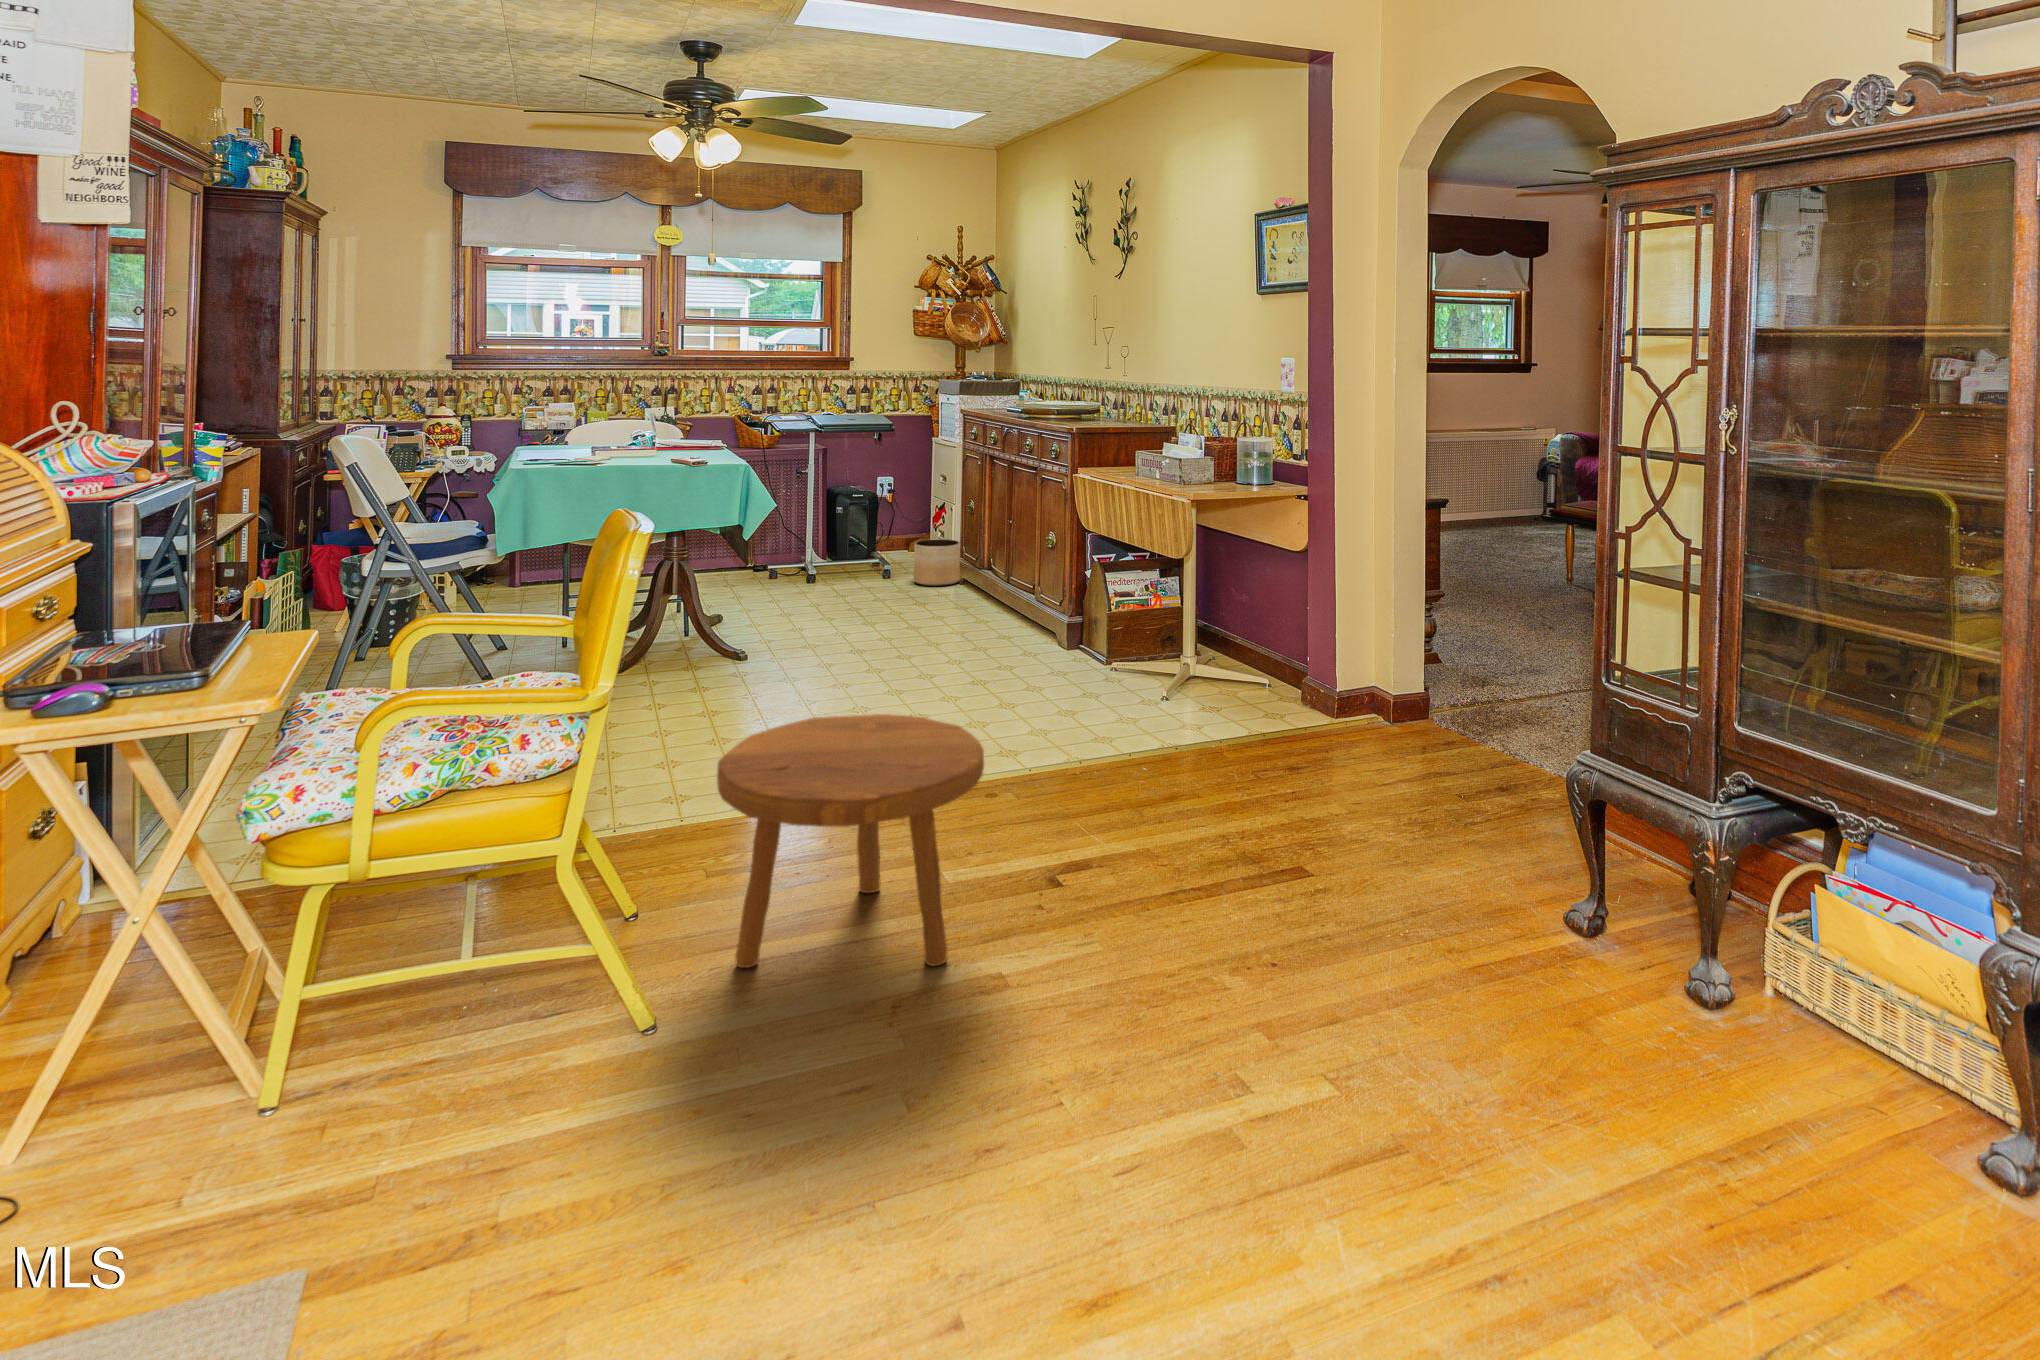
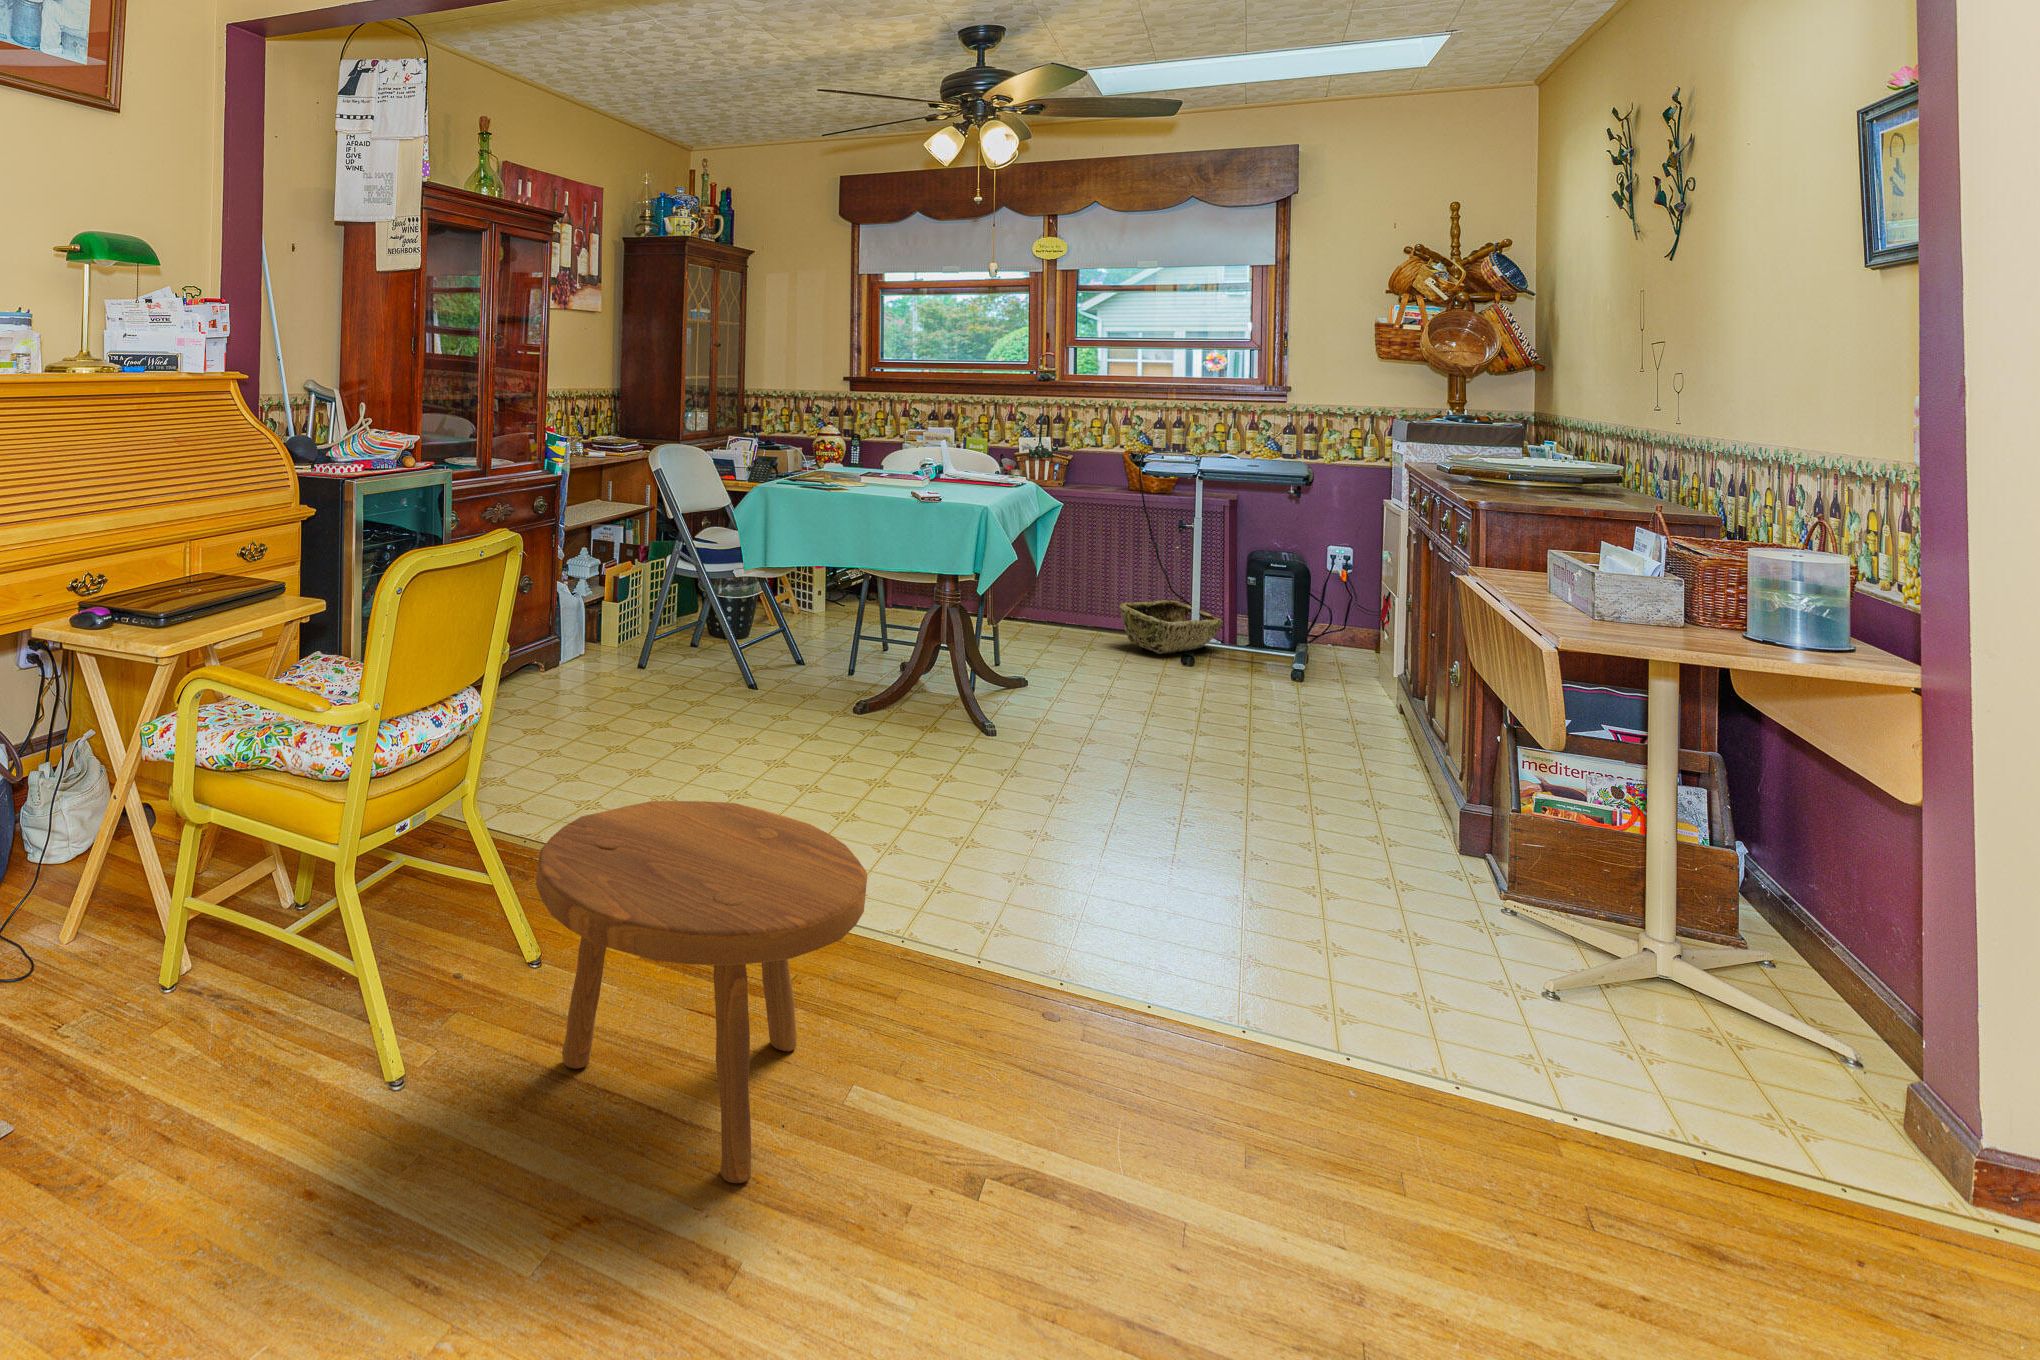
woven basket: none [763,537,836,581] -> present [1119,600,1223,654]
planter: present [914,539,960,586] -> none [1314,630,1387,697]

